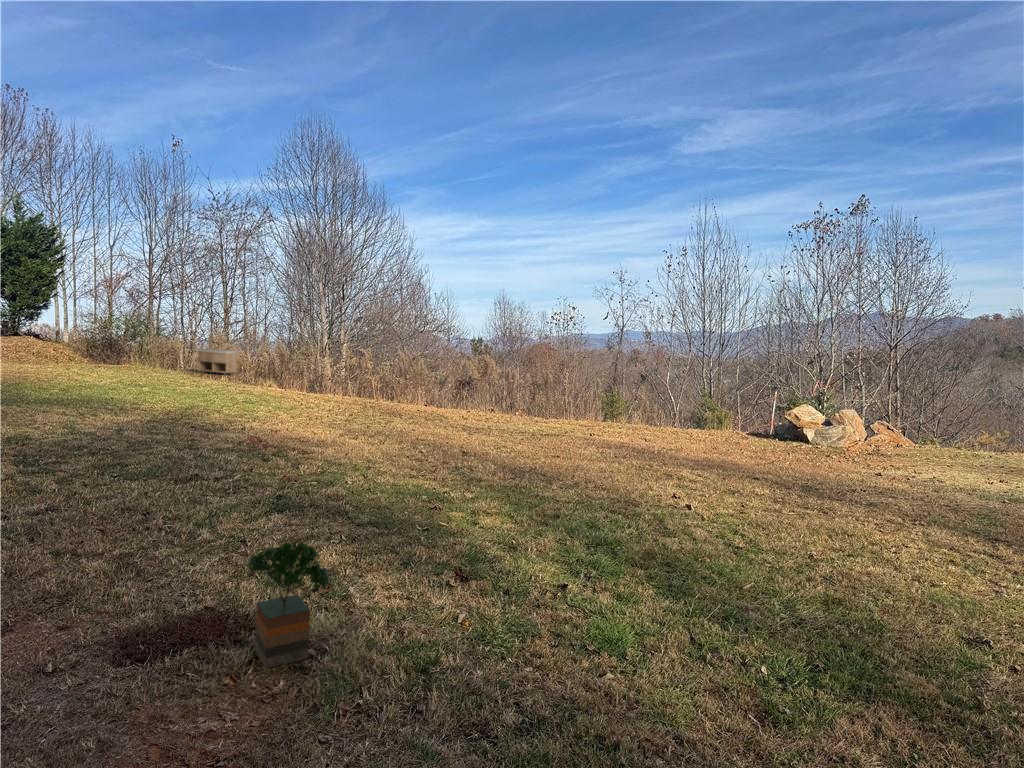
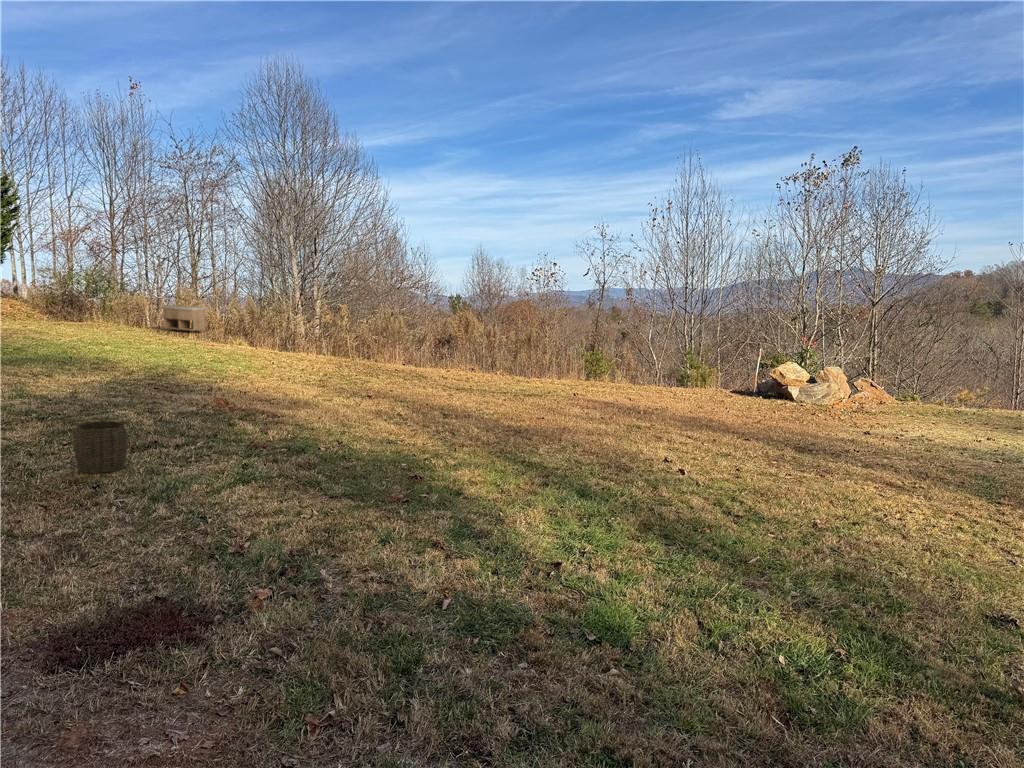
woven basket: none [127,454,173,502] -> present [74,421,127,474]
potted tree: present [246,541,330,669] -> none [194,525,297,674]

